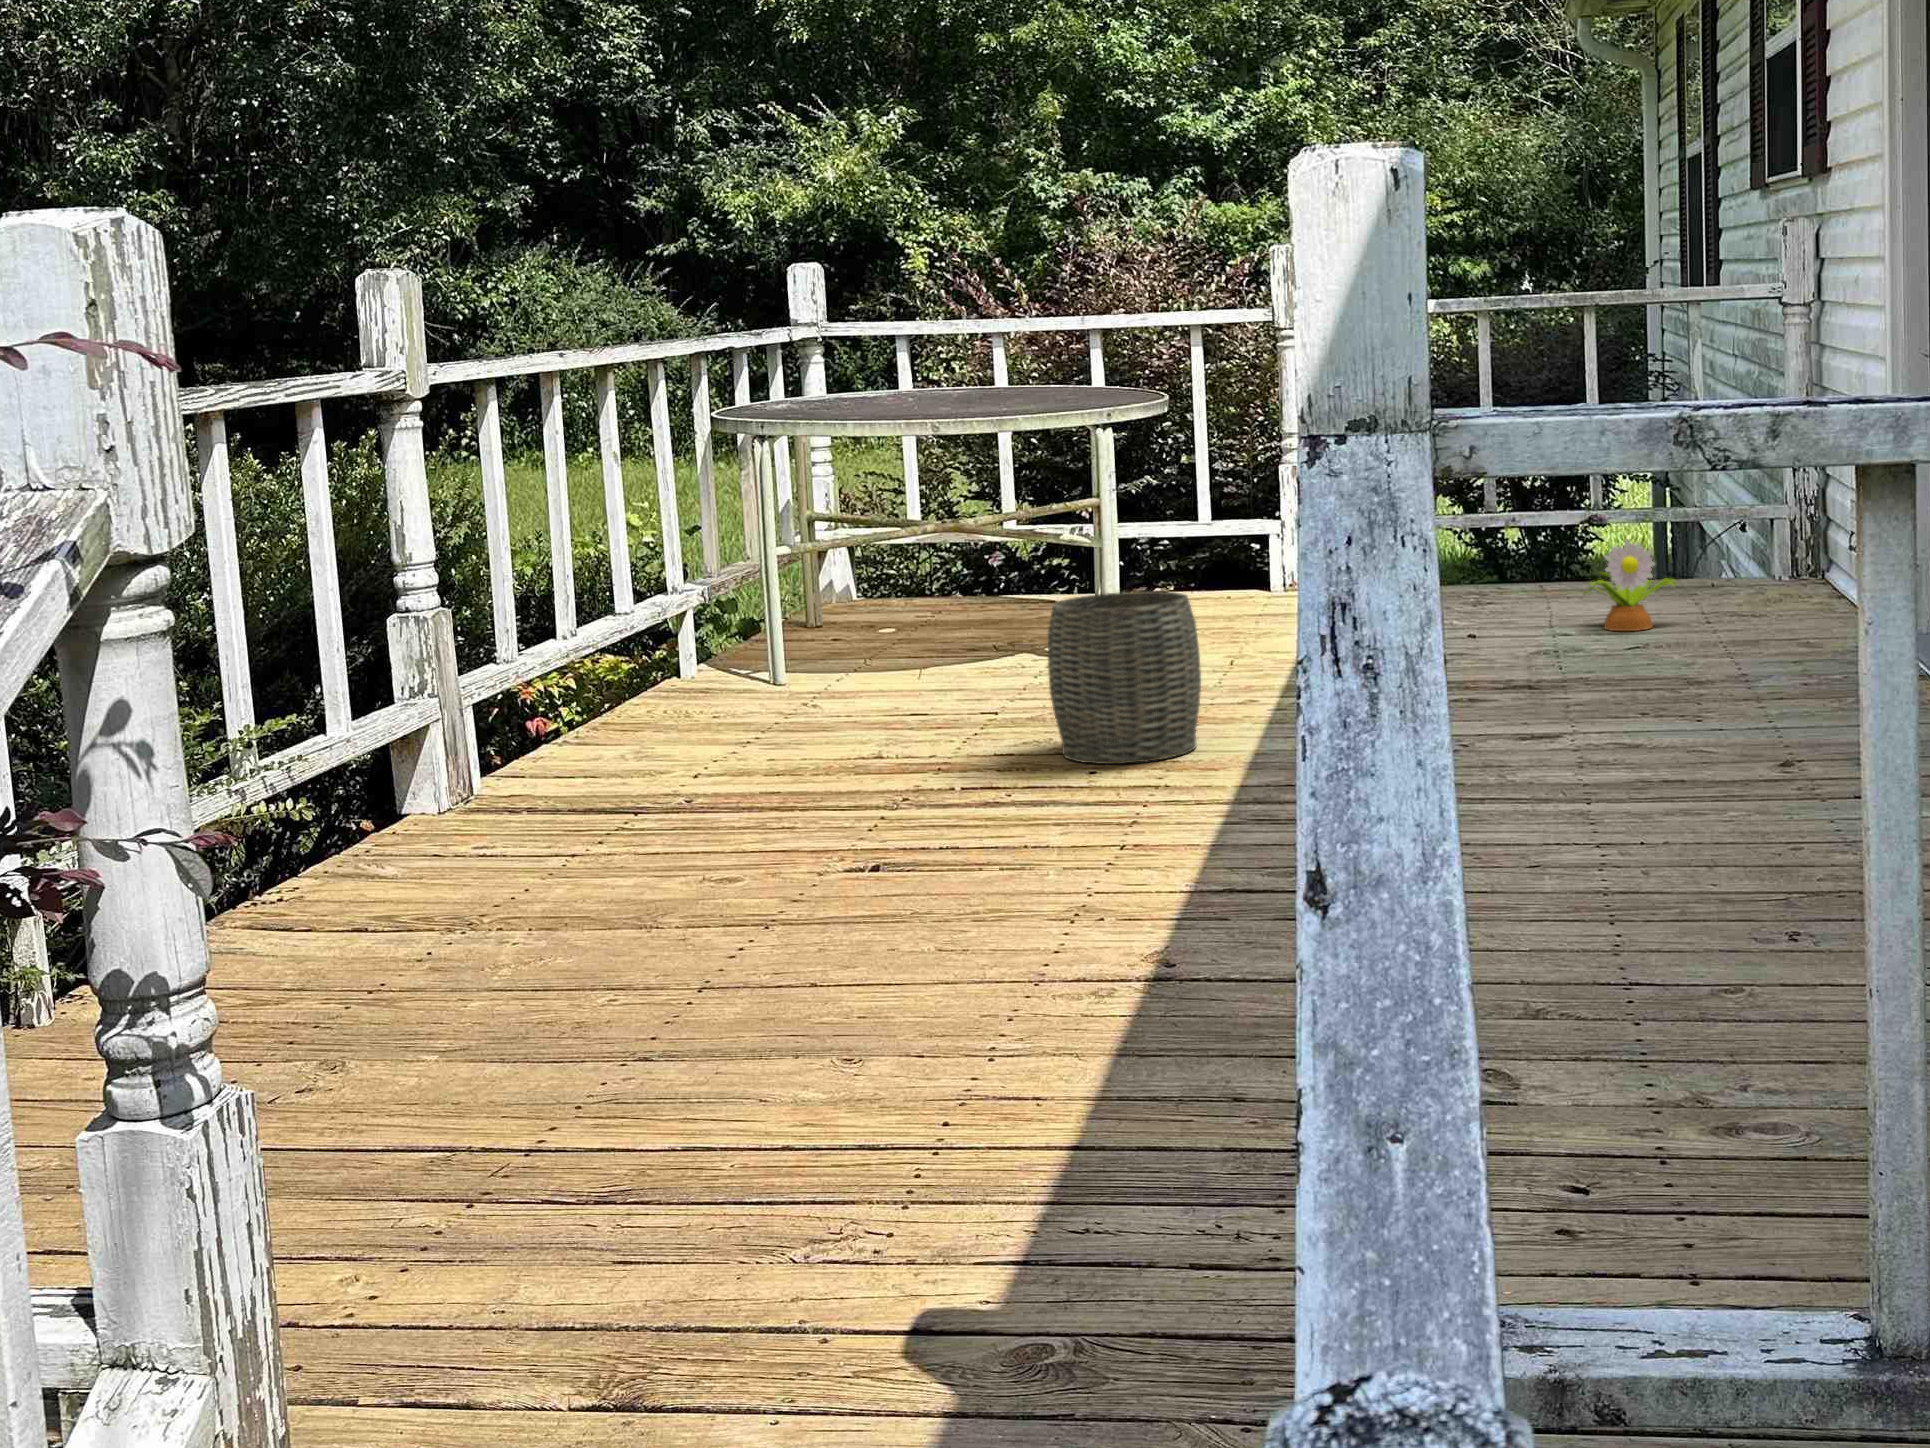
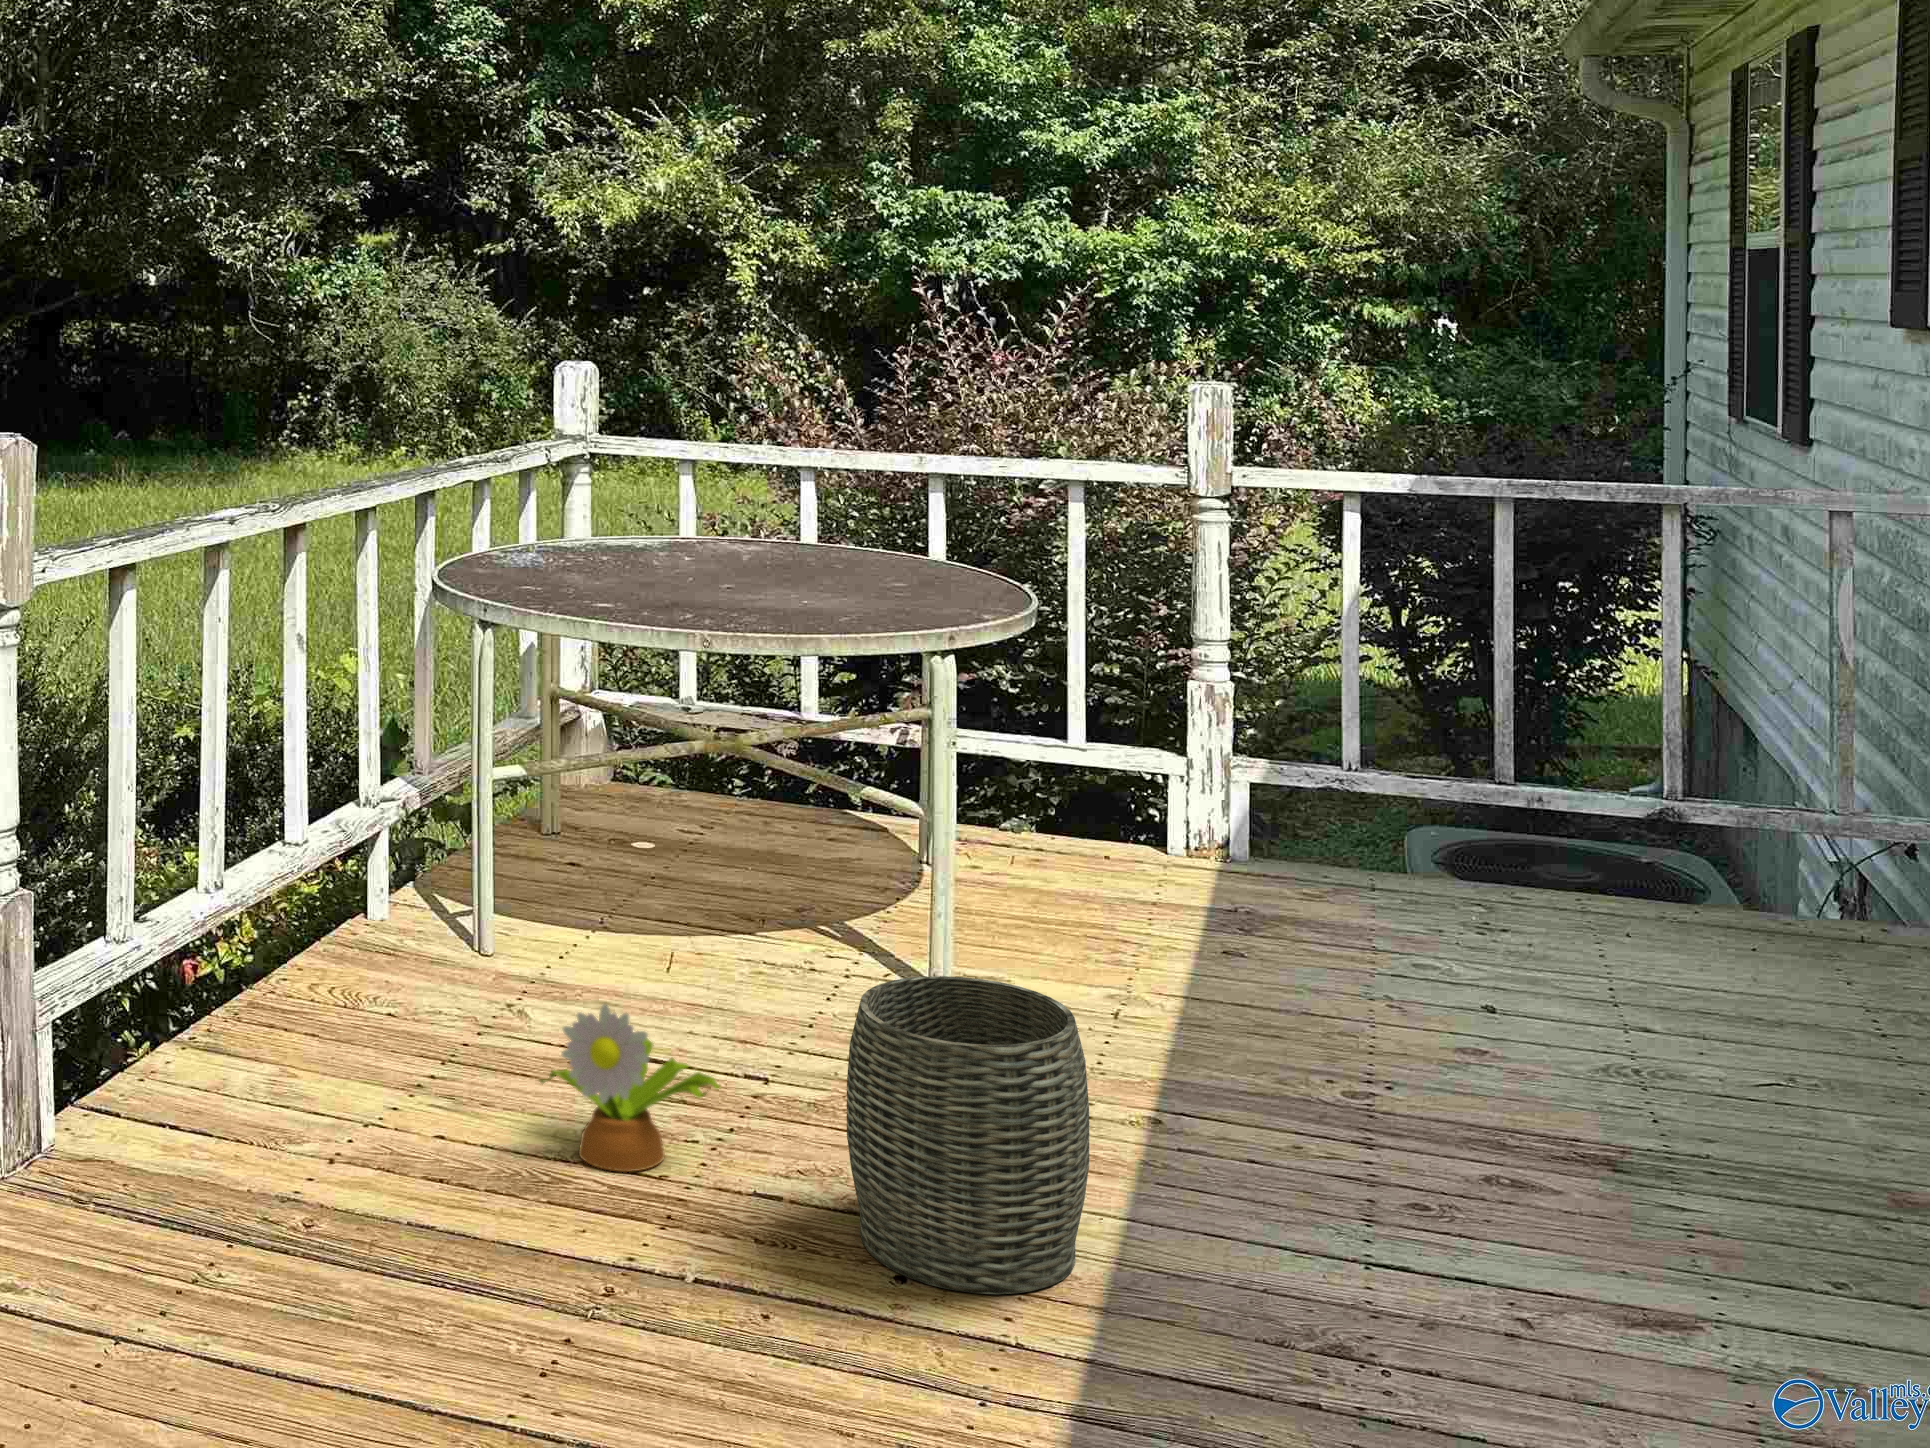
decorative plant: present [1584,540,1678,631] -> present [539,1004,719,1172]

